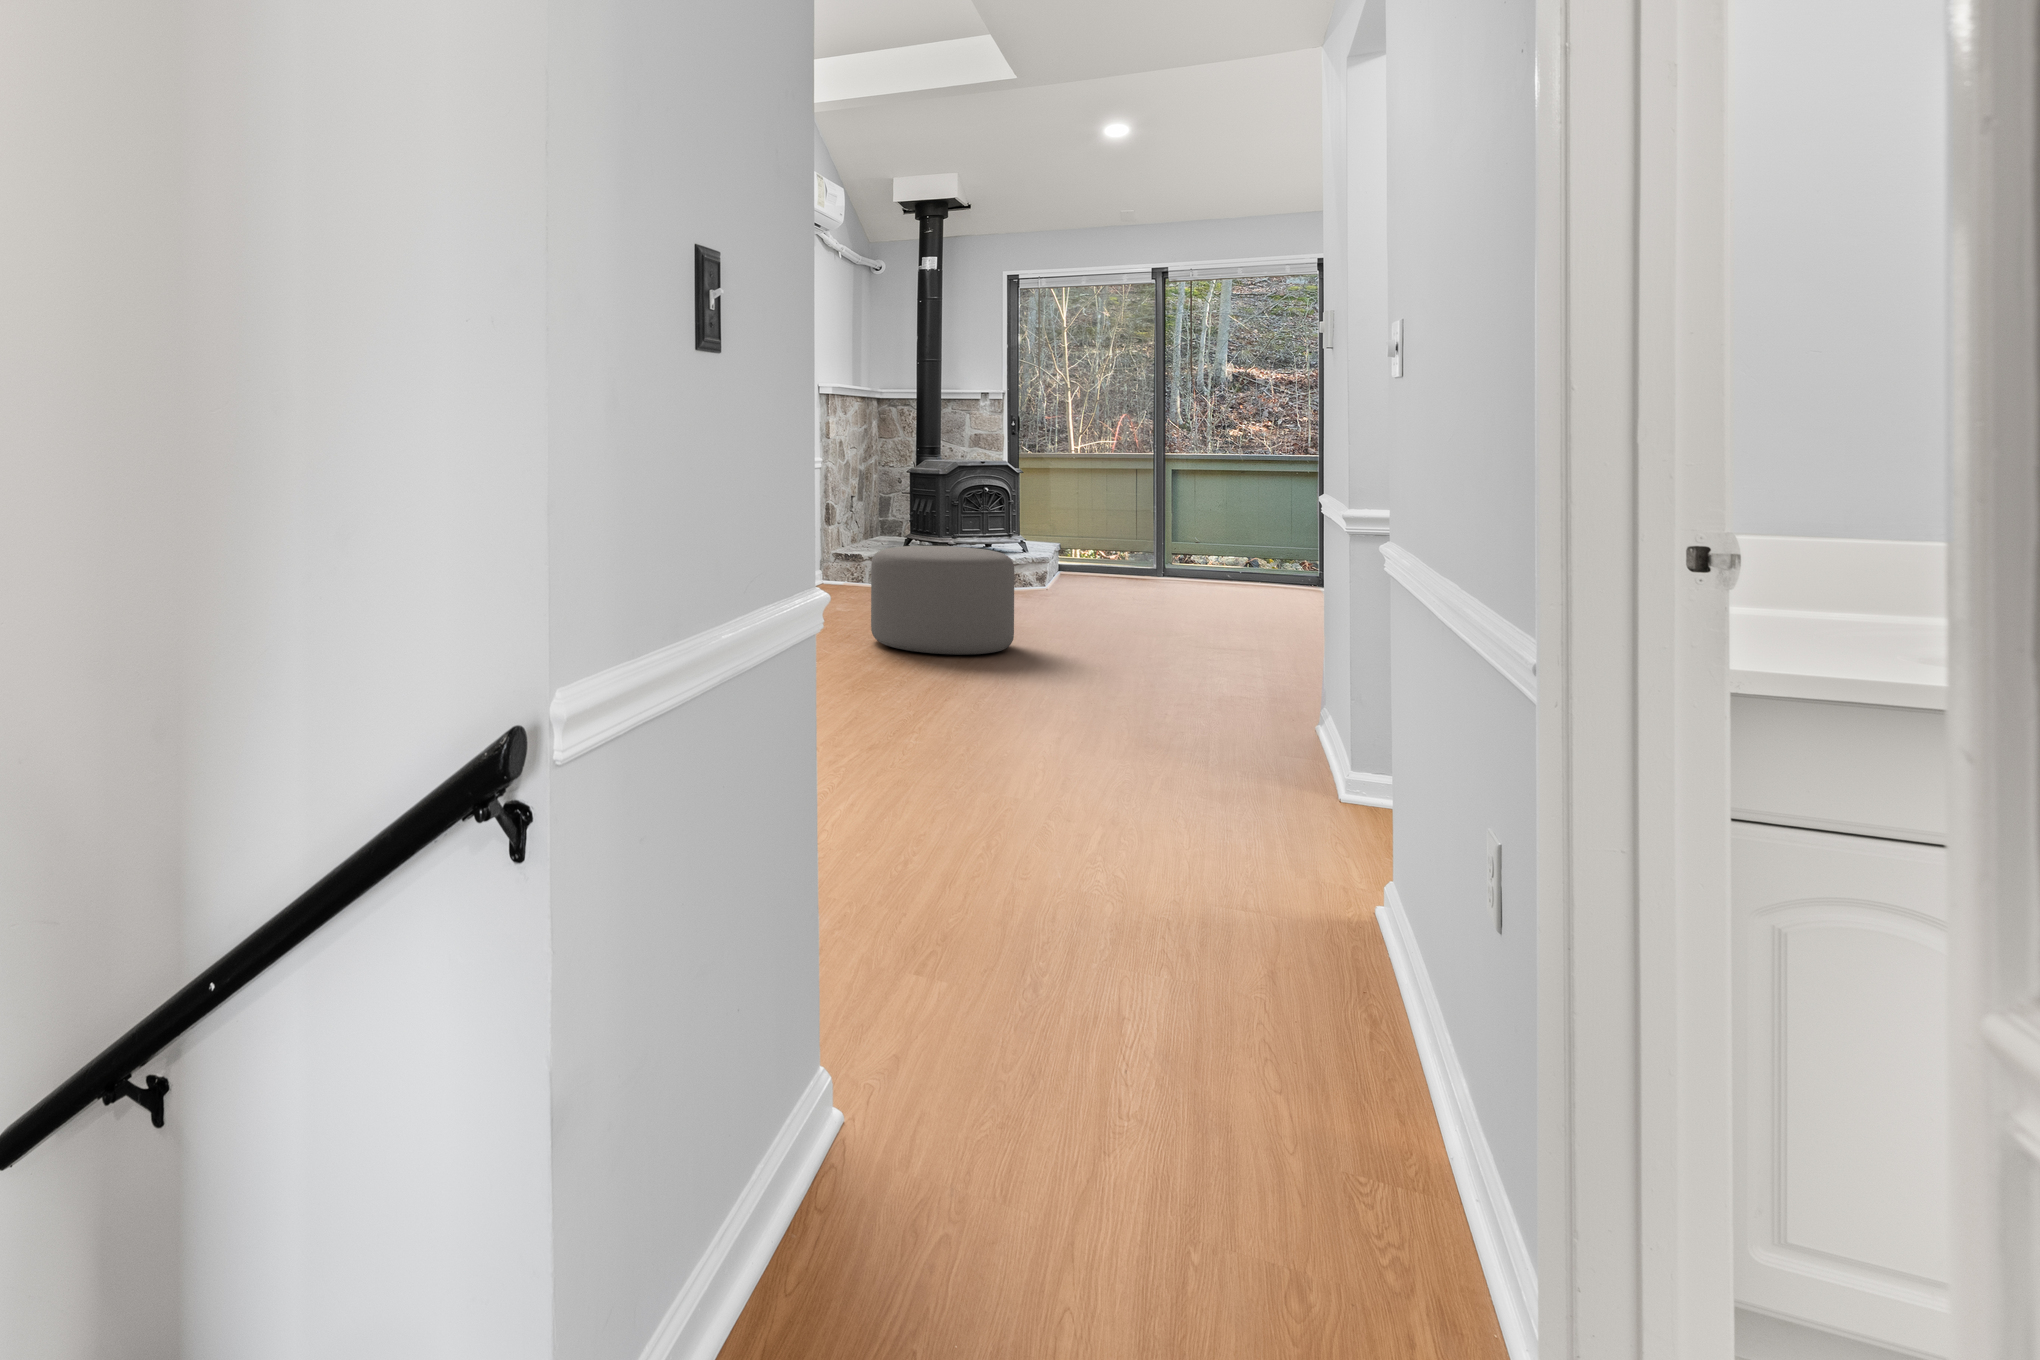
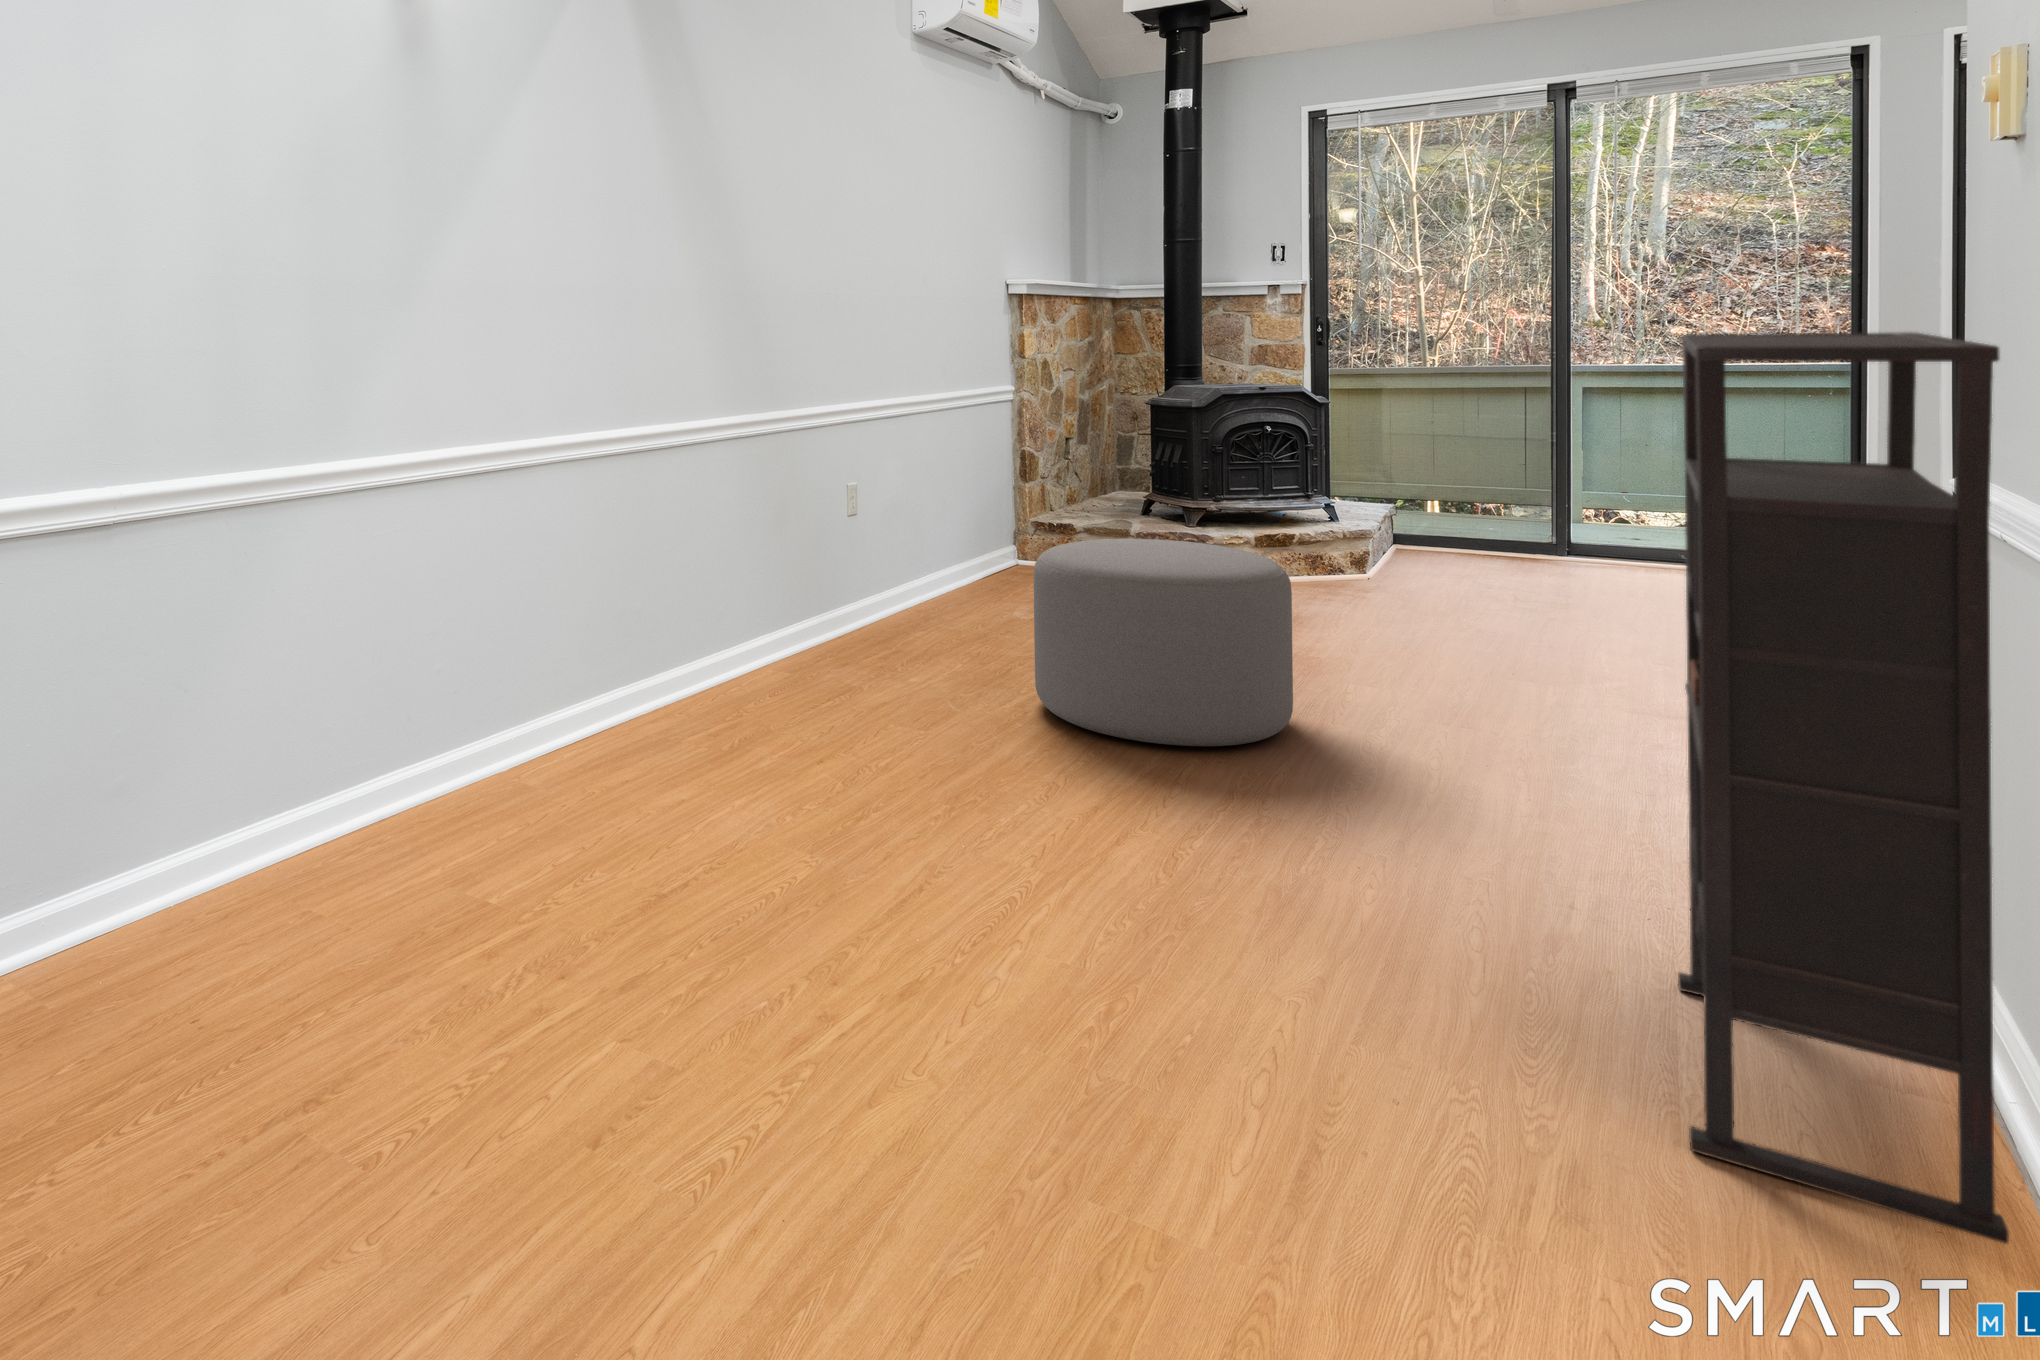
bookshelf: none [1179,426,1281,759] -> present [1678,332,2009,1244]

